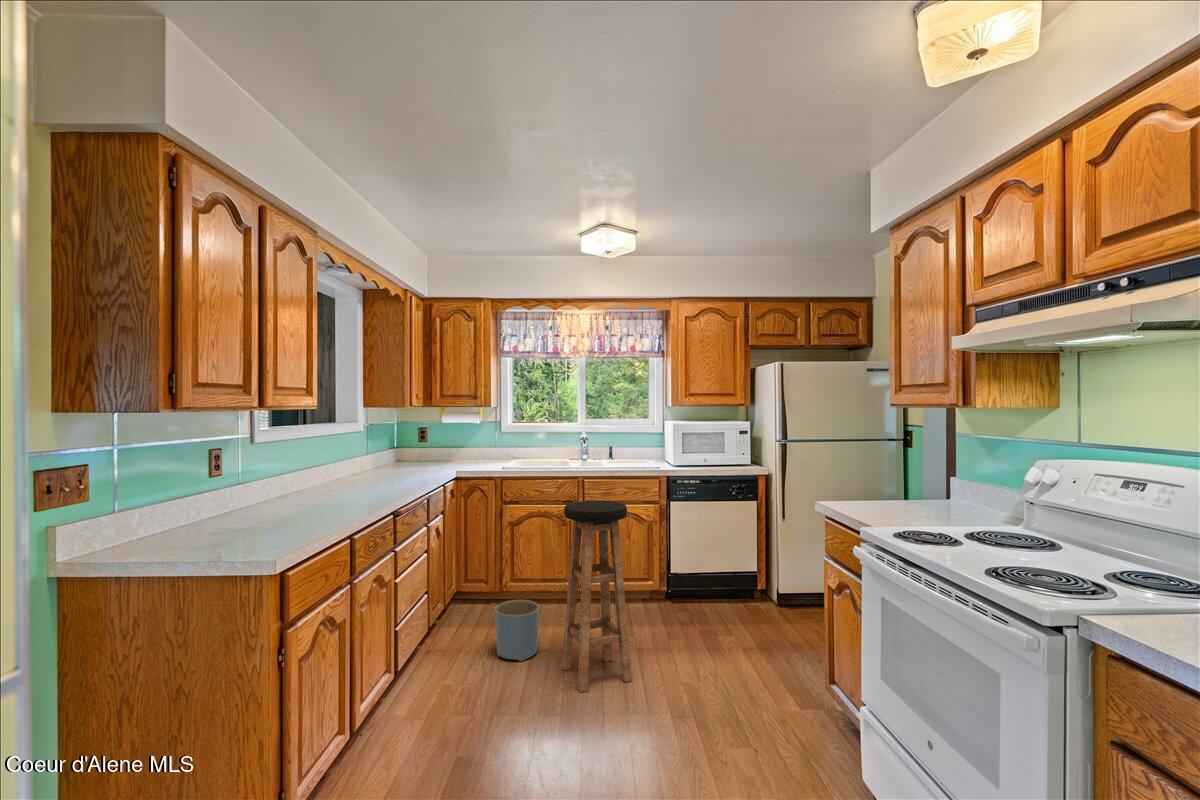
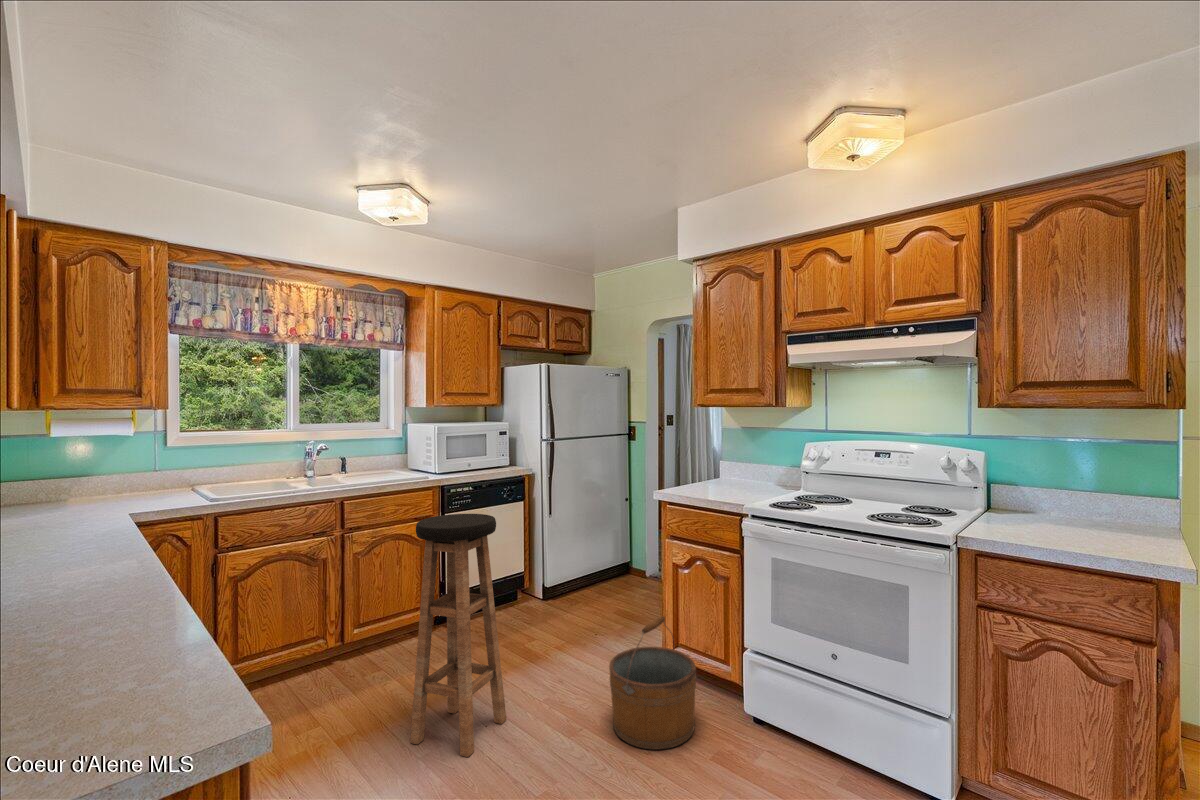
planter: present [495,600,539,661] -> none [289,673,359,770]
bucket: none [688,636,777,765] -> present [609,616,696,749]

